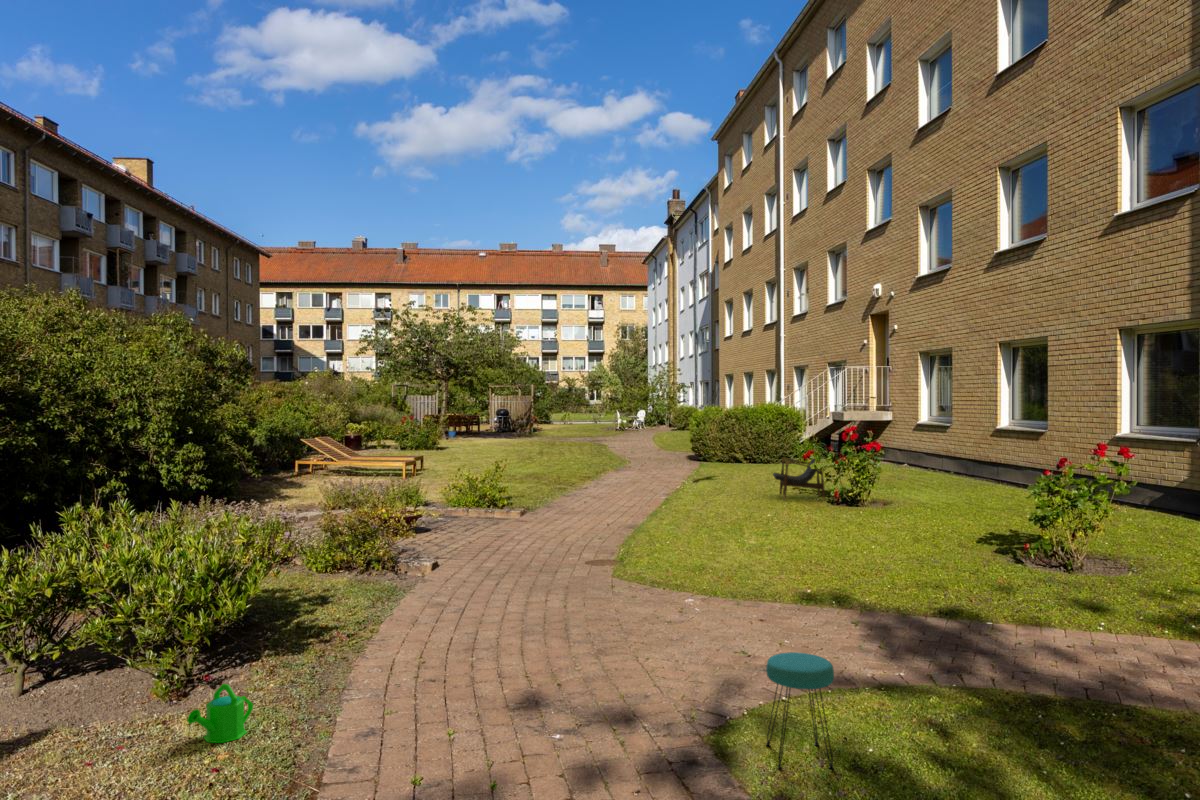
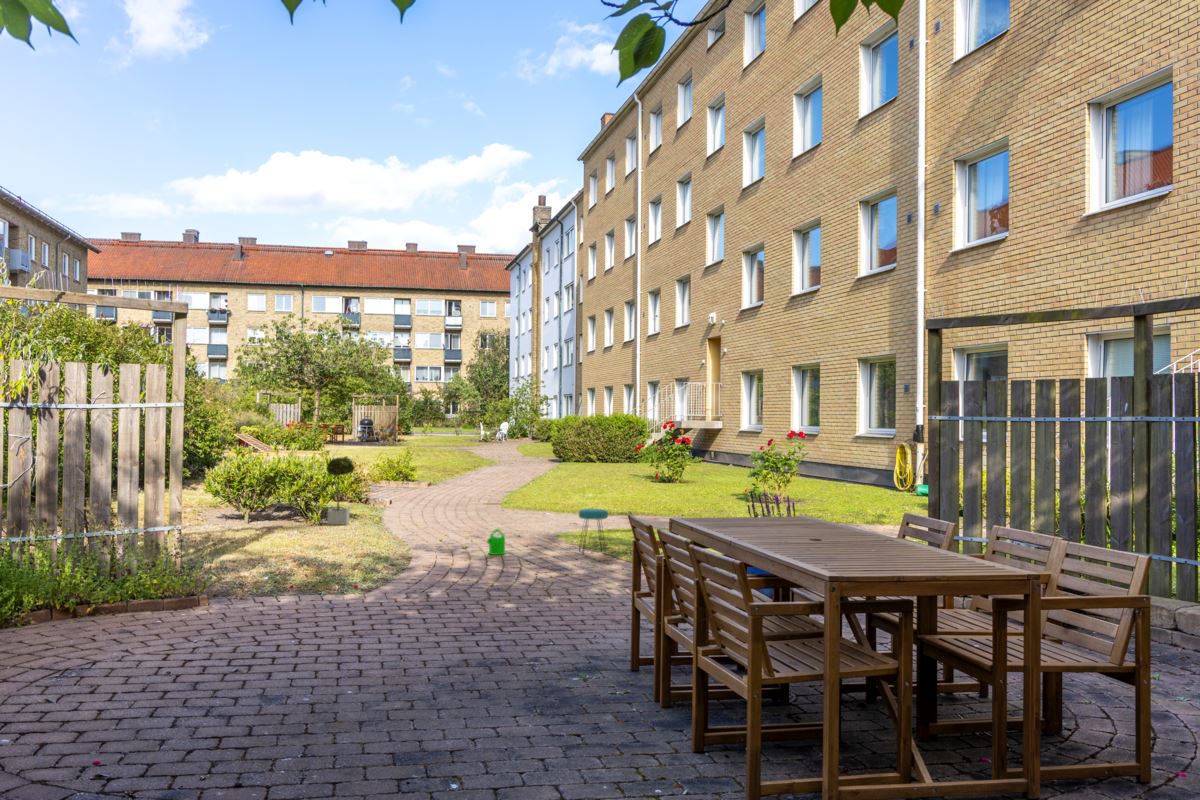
lounge chair: present [773,448,826,500] -> none [614,442,656,484]
potted tree: none [322,501,371,616] -> present [326,456,355,525]
watering can: present [187,684,253,743] -> present [487,529,505,555]

